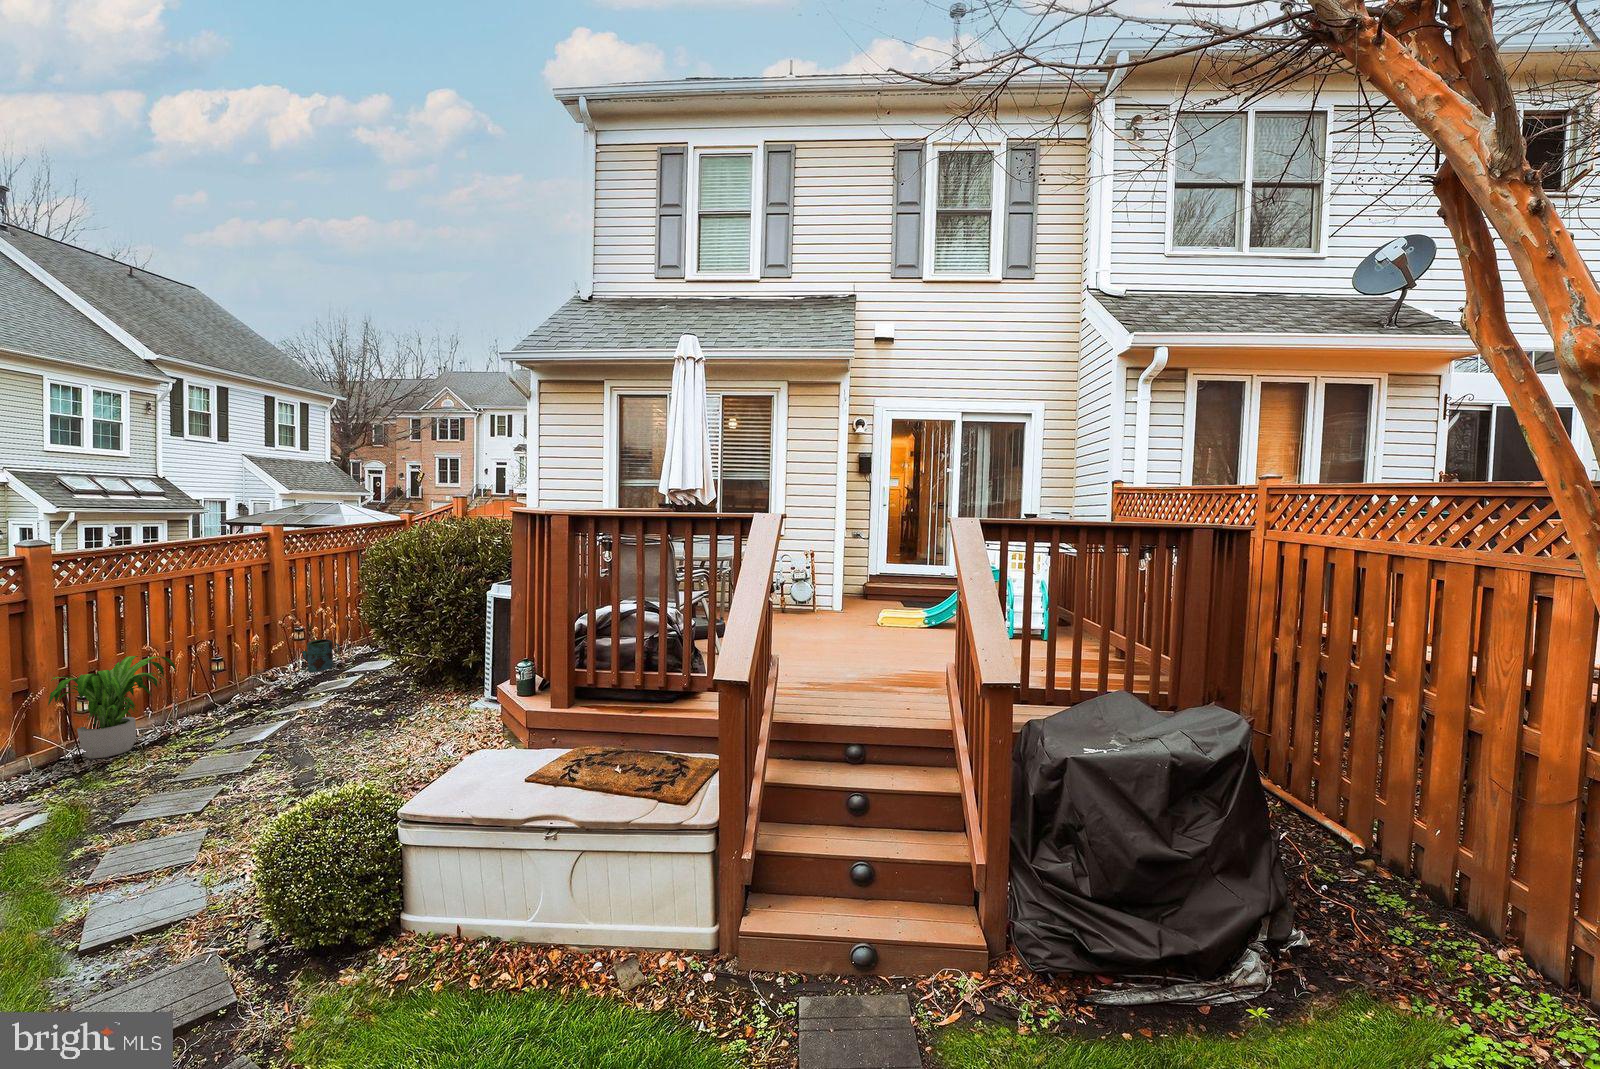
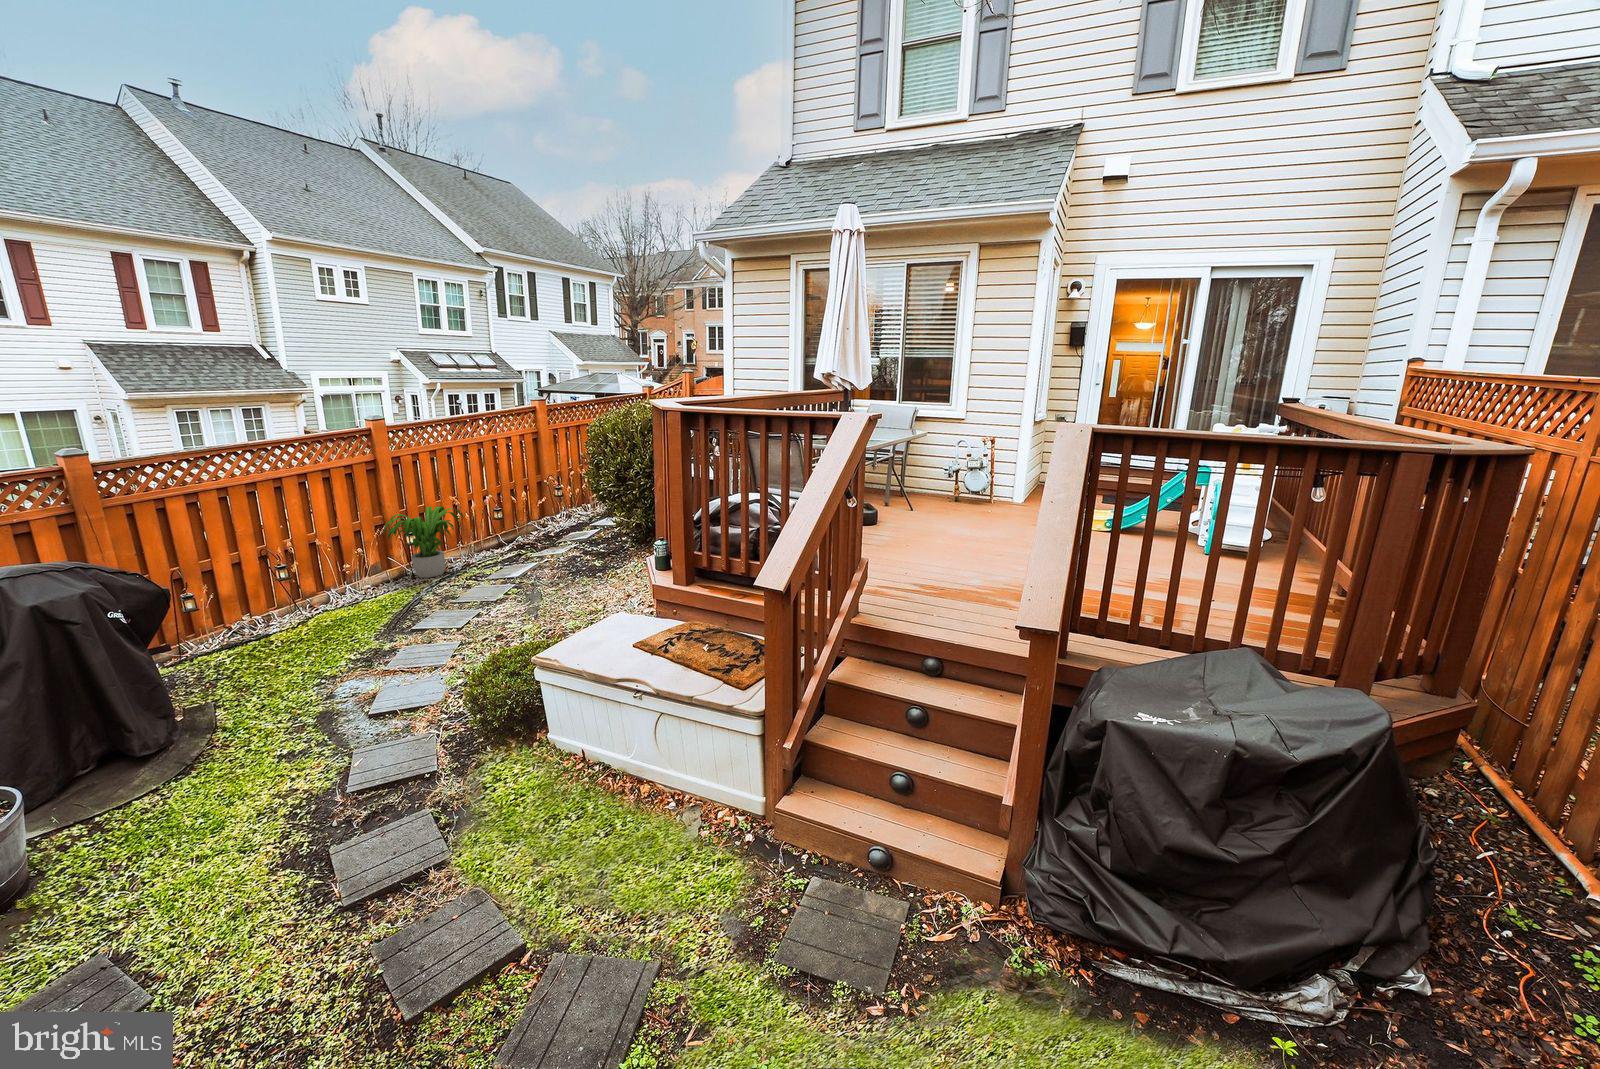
watering can: present [302,639,340,672] -> none [548,495,583,524]

